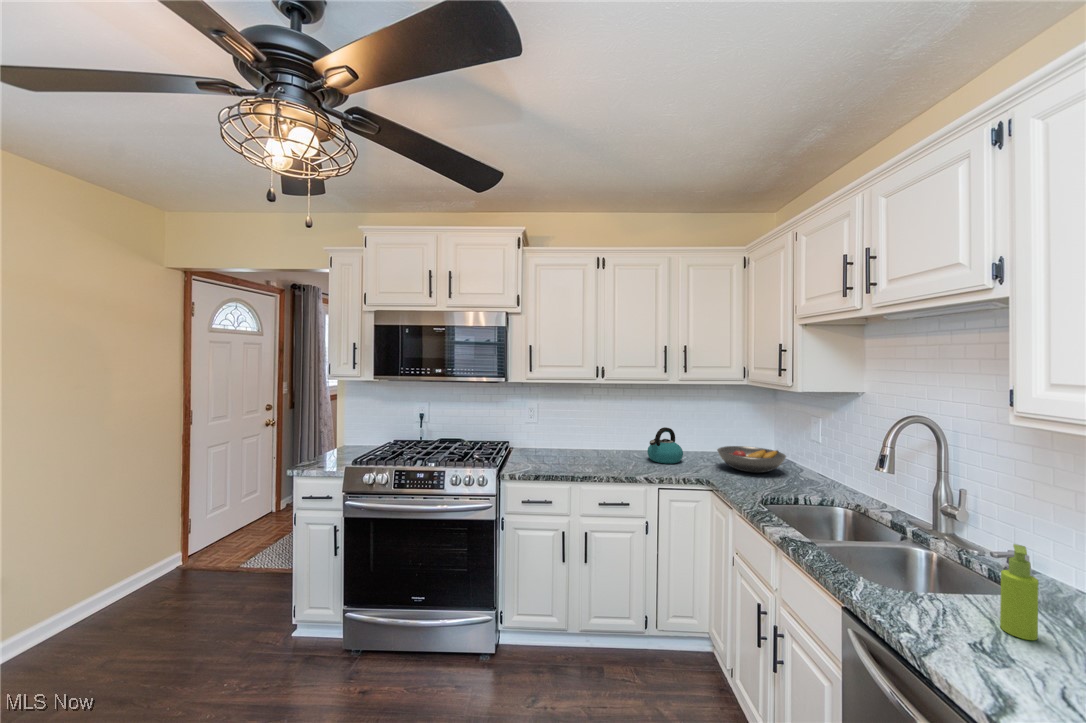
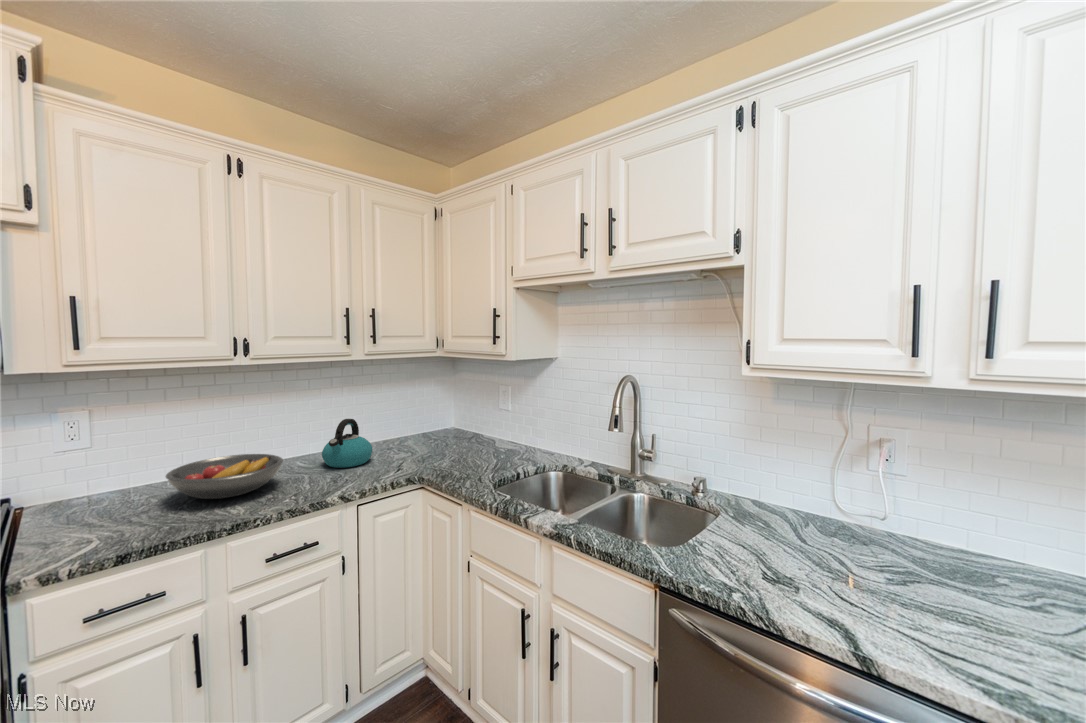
fruit bowl: present [717,446,786,473] -> present [166,454,283,499]
soap dispenser: present [1000,544,1039,640] -> none [750,478,776,555]

